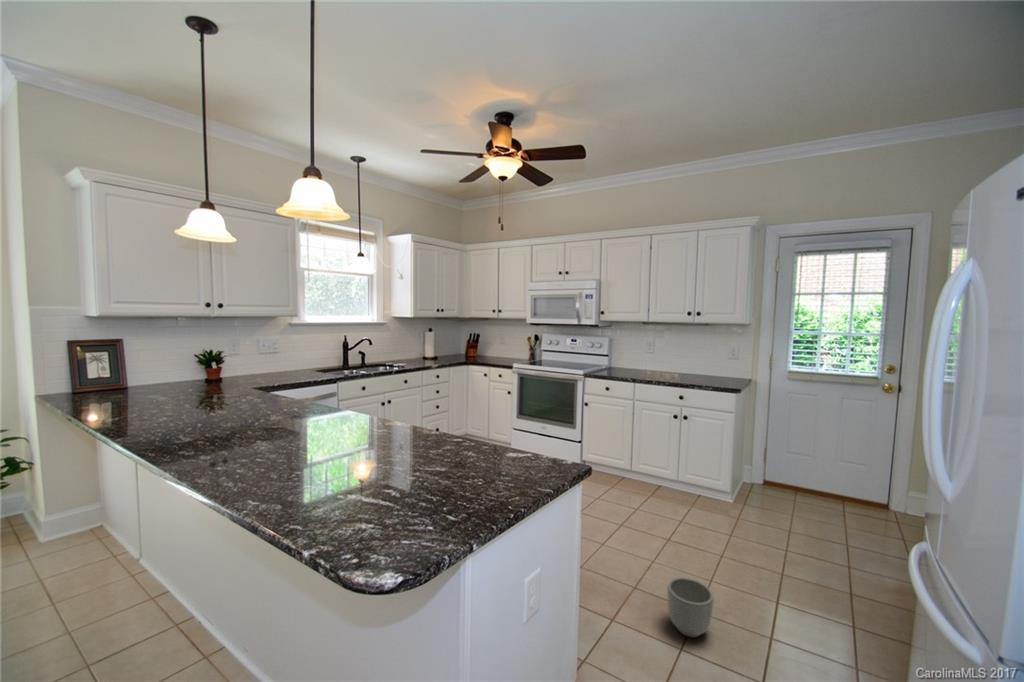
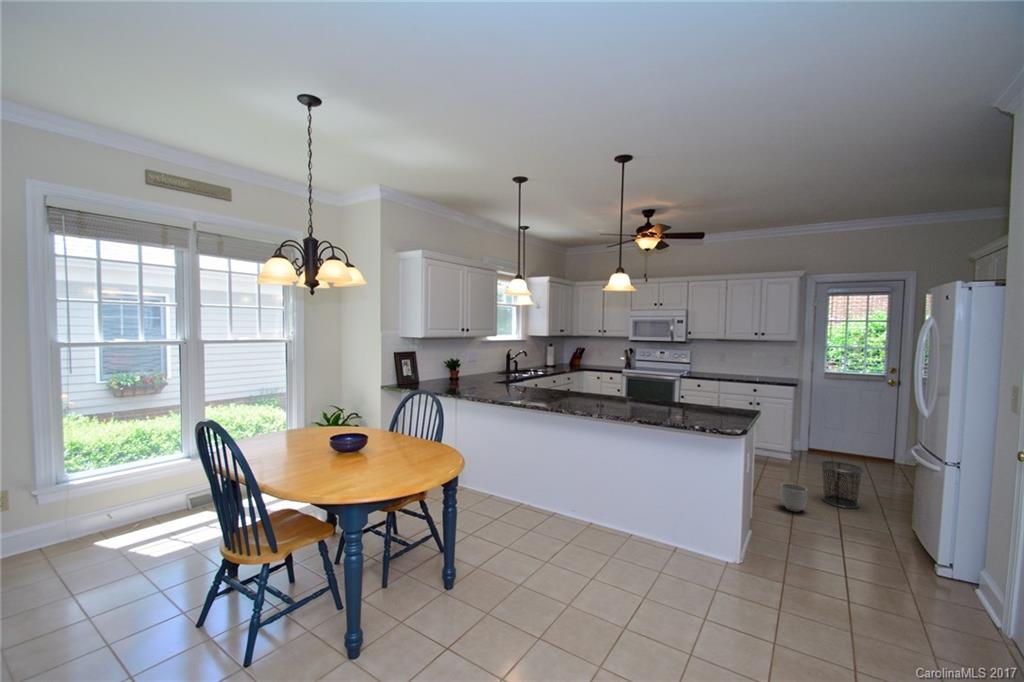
waste bin: none [749,531,822,627] -> present [821,461,864,508]

